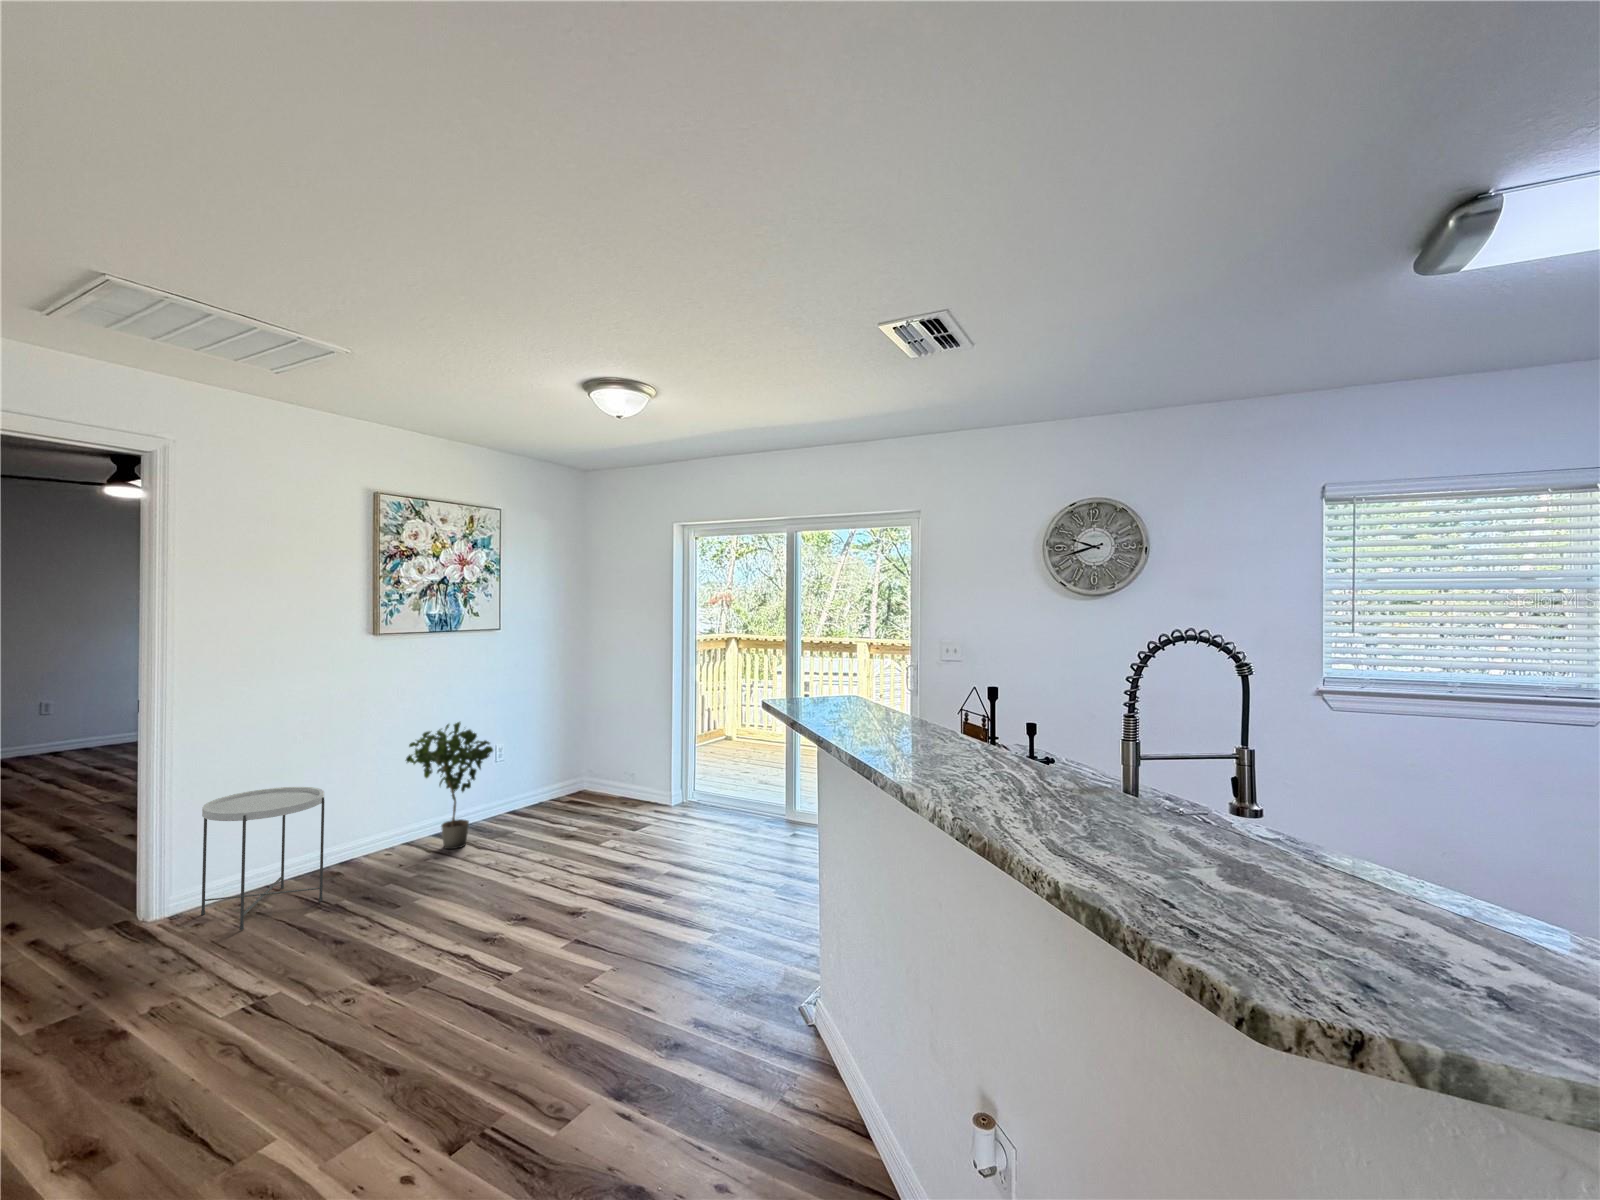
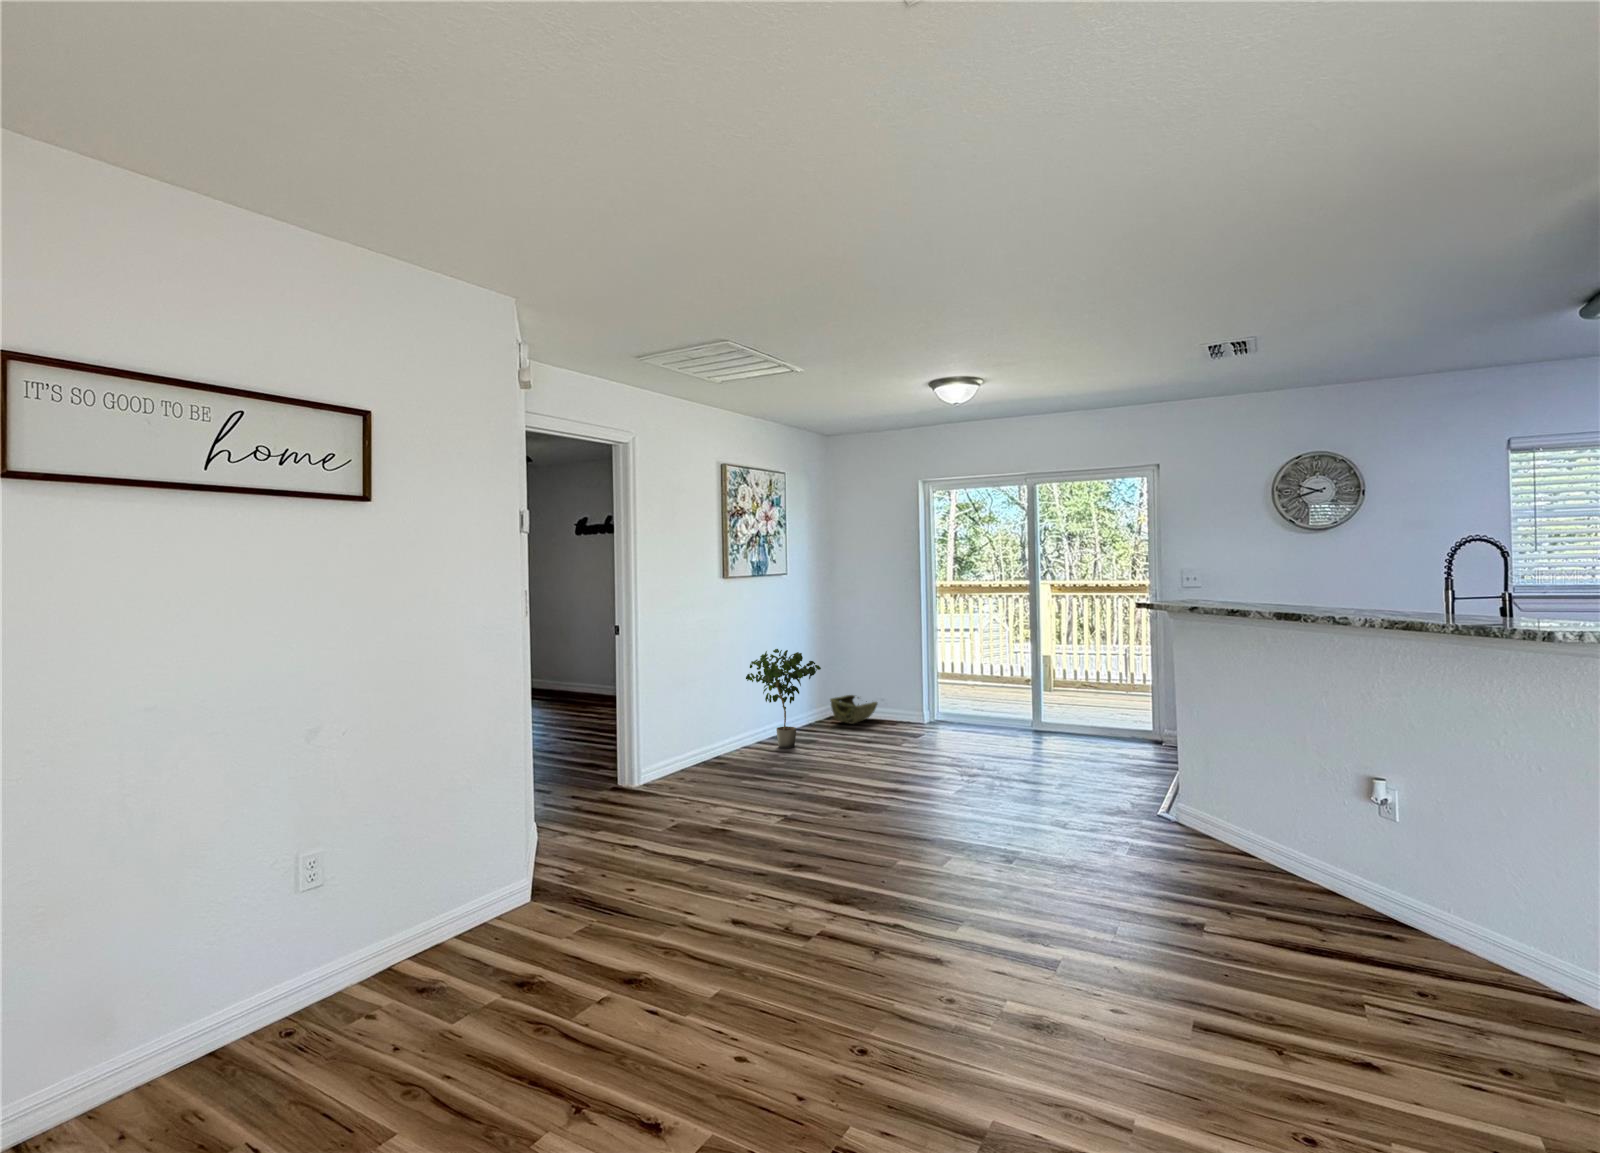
woven basket: none [560,767,625,806] -> present [830,695,877,724]
side table: present [201,787,325,930] -> none [666,691,741,785]

